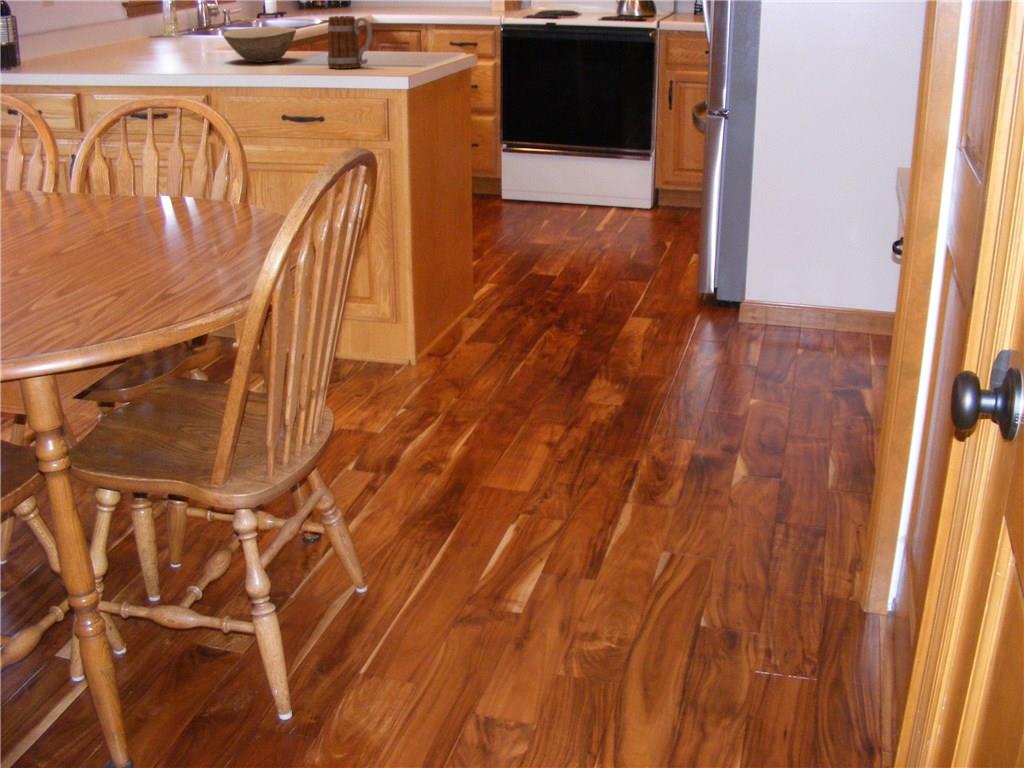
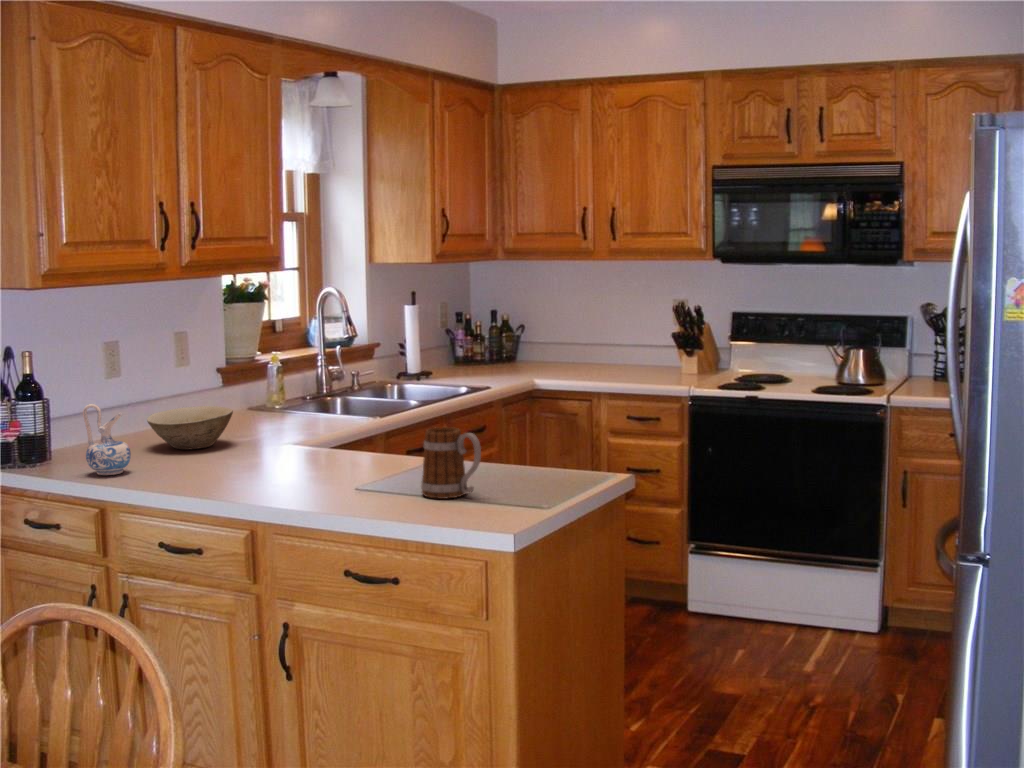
ceramic pitcher: none [45,7,87,66] -> present [83,404,131,475]
bowl: present [223,27,296,62] -> present [147,406,233,450]

